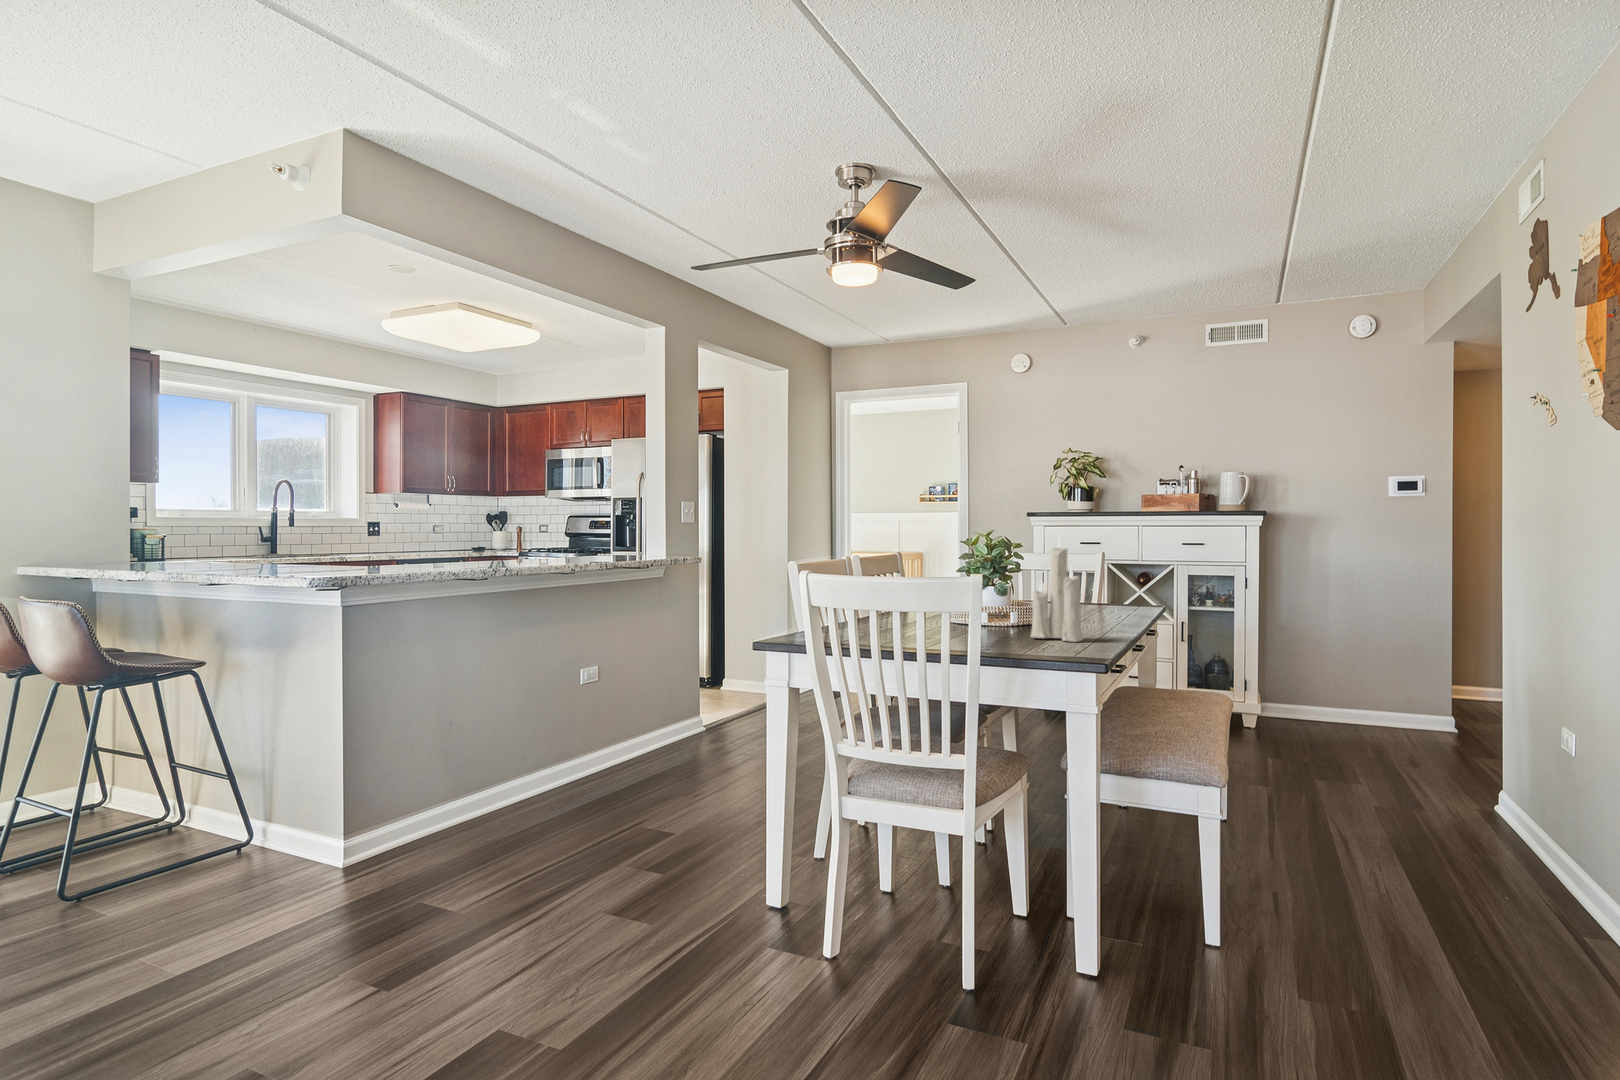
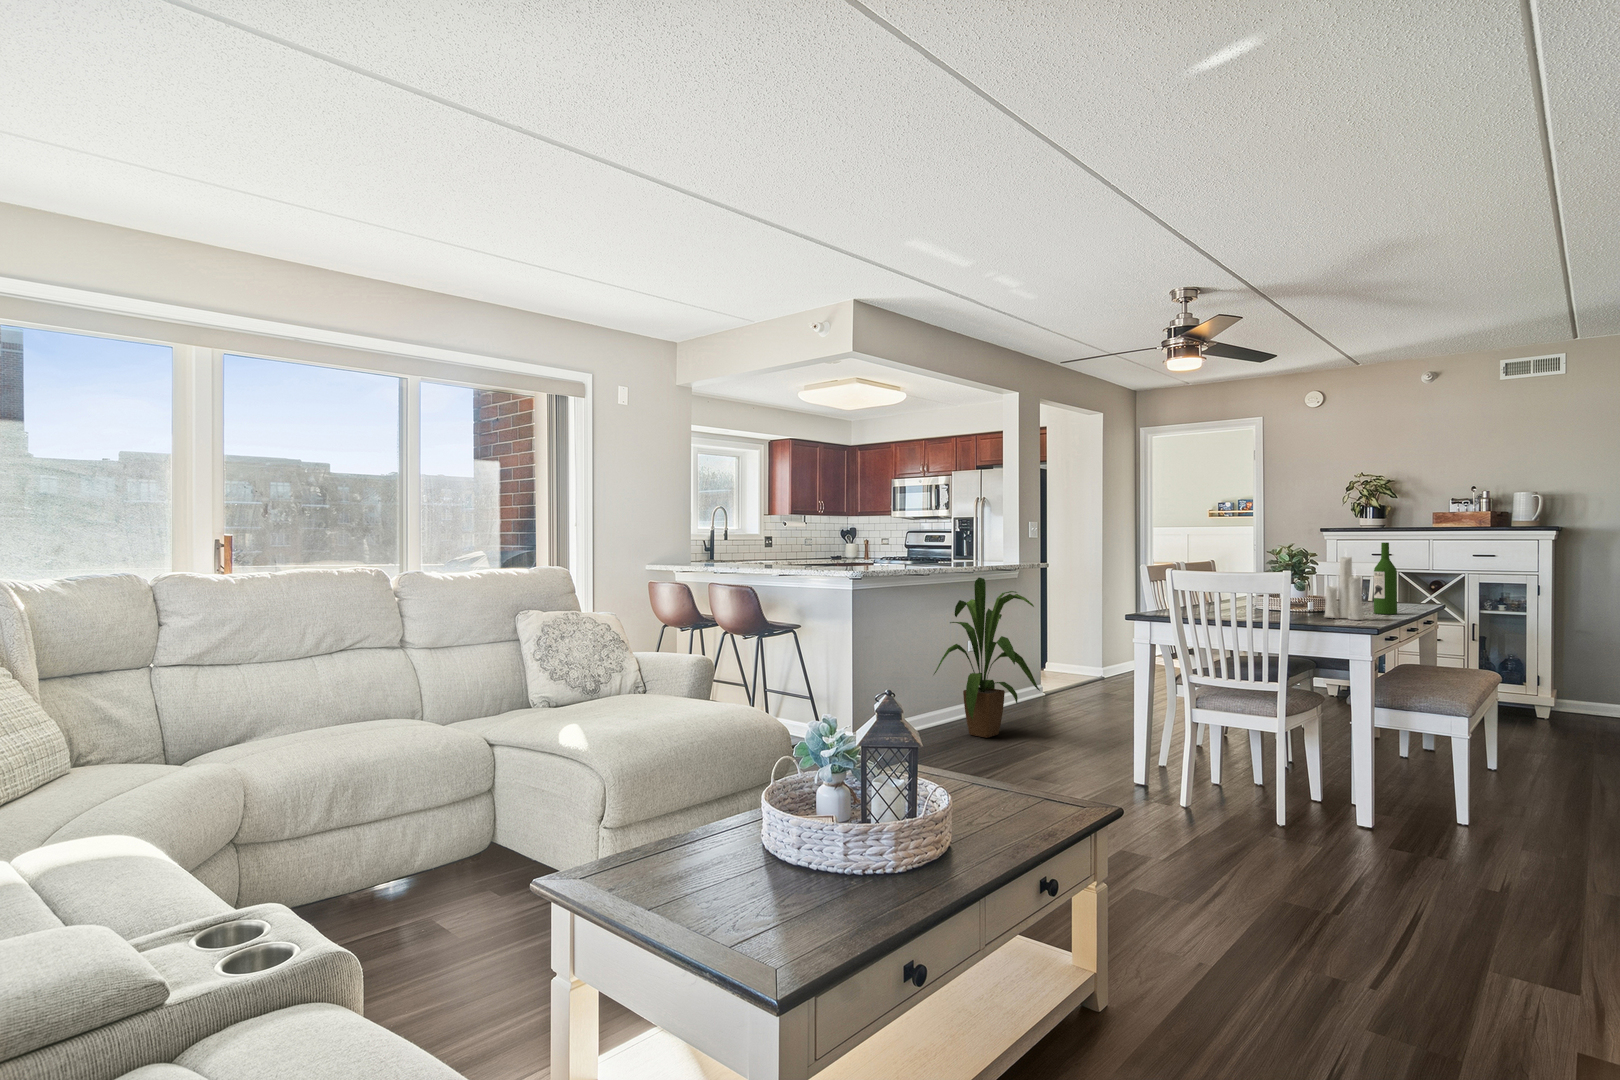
wine bottle: none [1092,527,1121,627] -> present [1374,543,1397,614]
house plant: none [505,581,670,817] -> present [934,577,1040,738]

